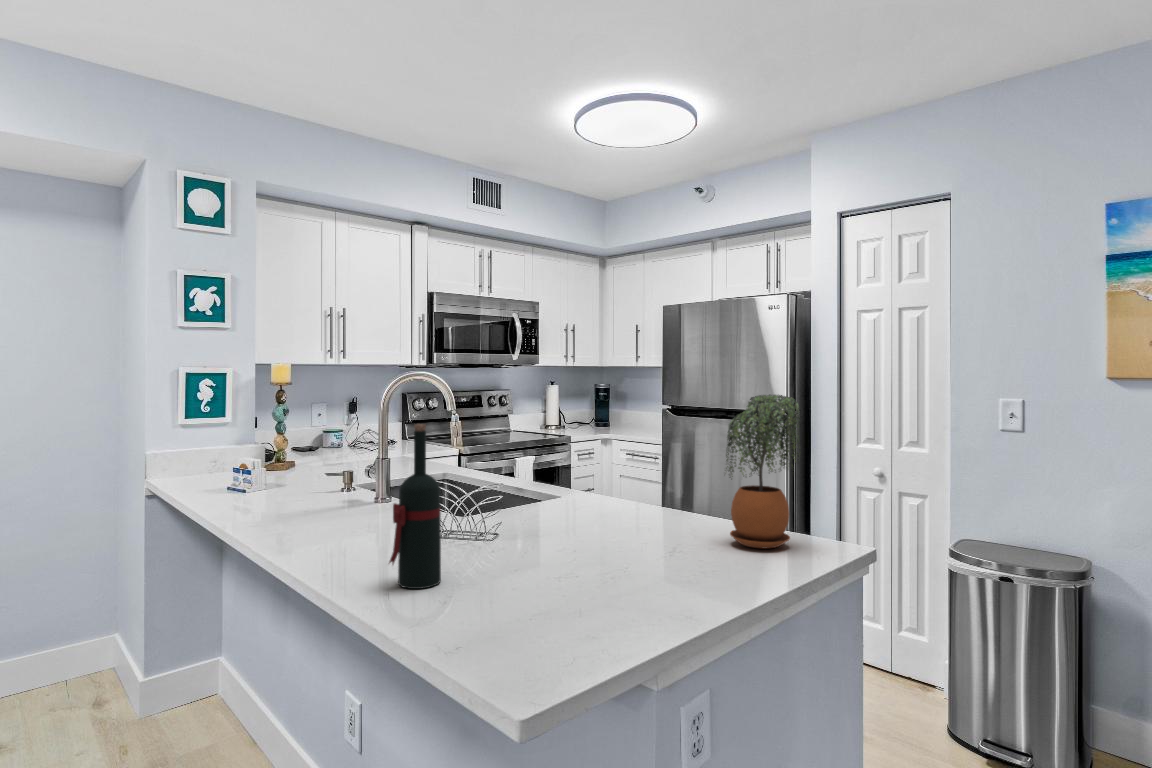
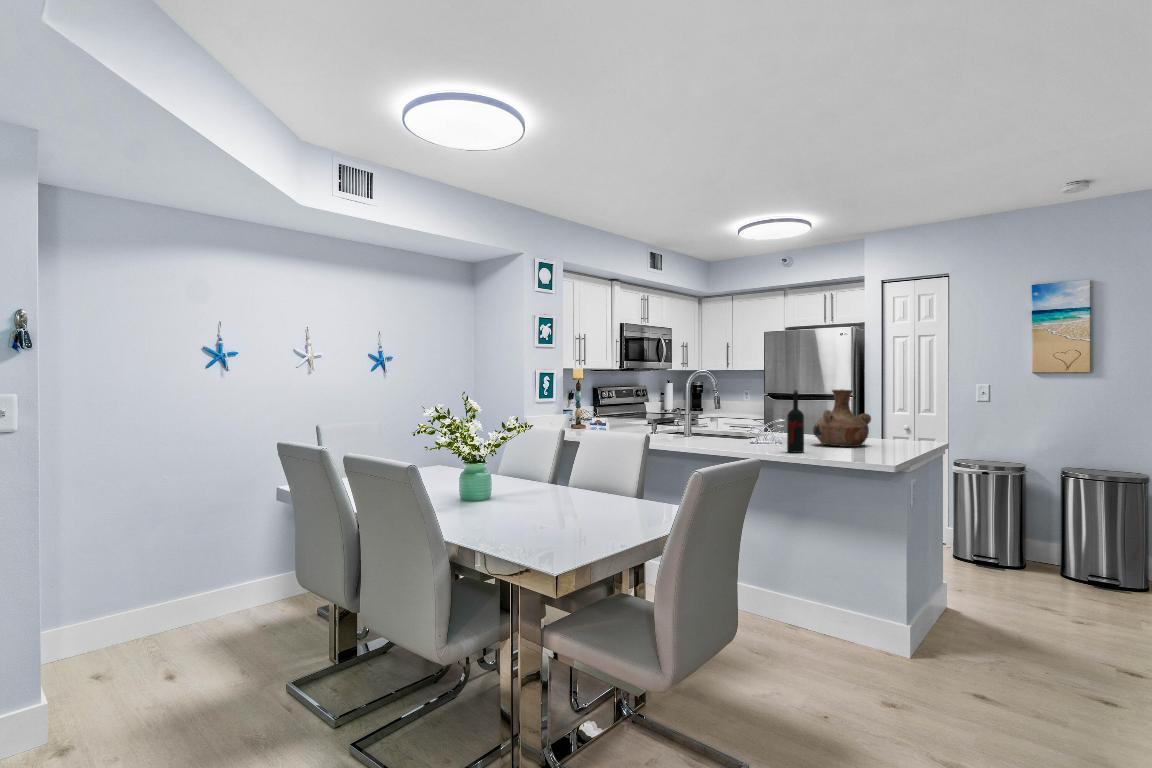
potted plant: present [726,395,800,548] -> none [886,379,921,444]
vase: none [547,417,672,557] -> present [813,389,871,447]

